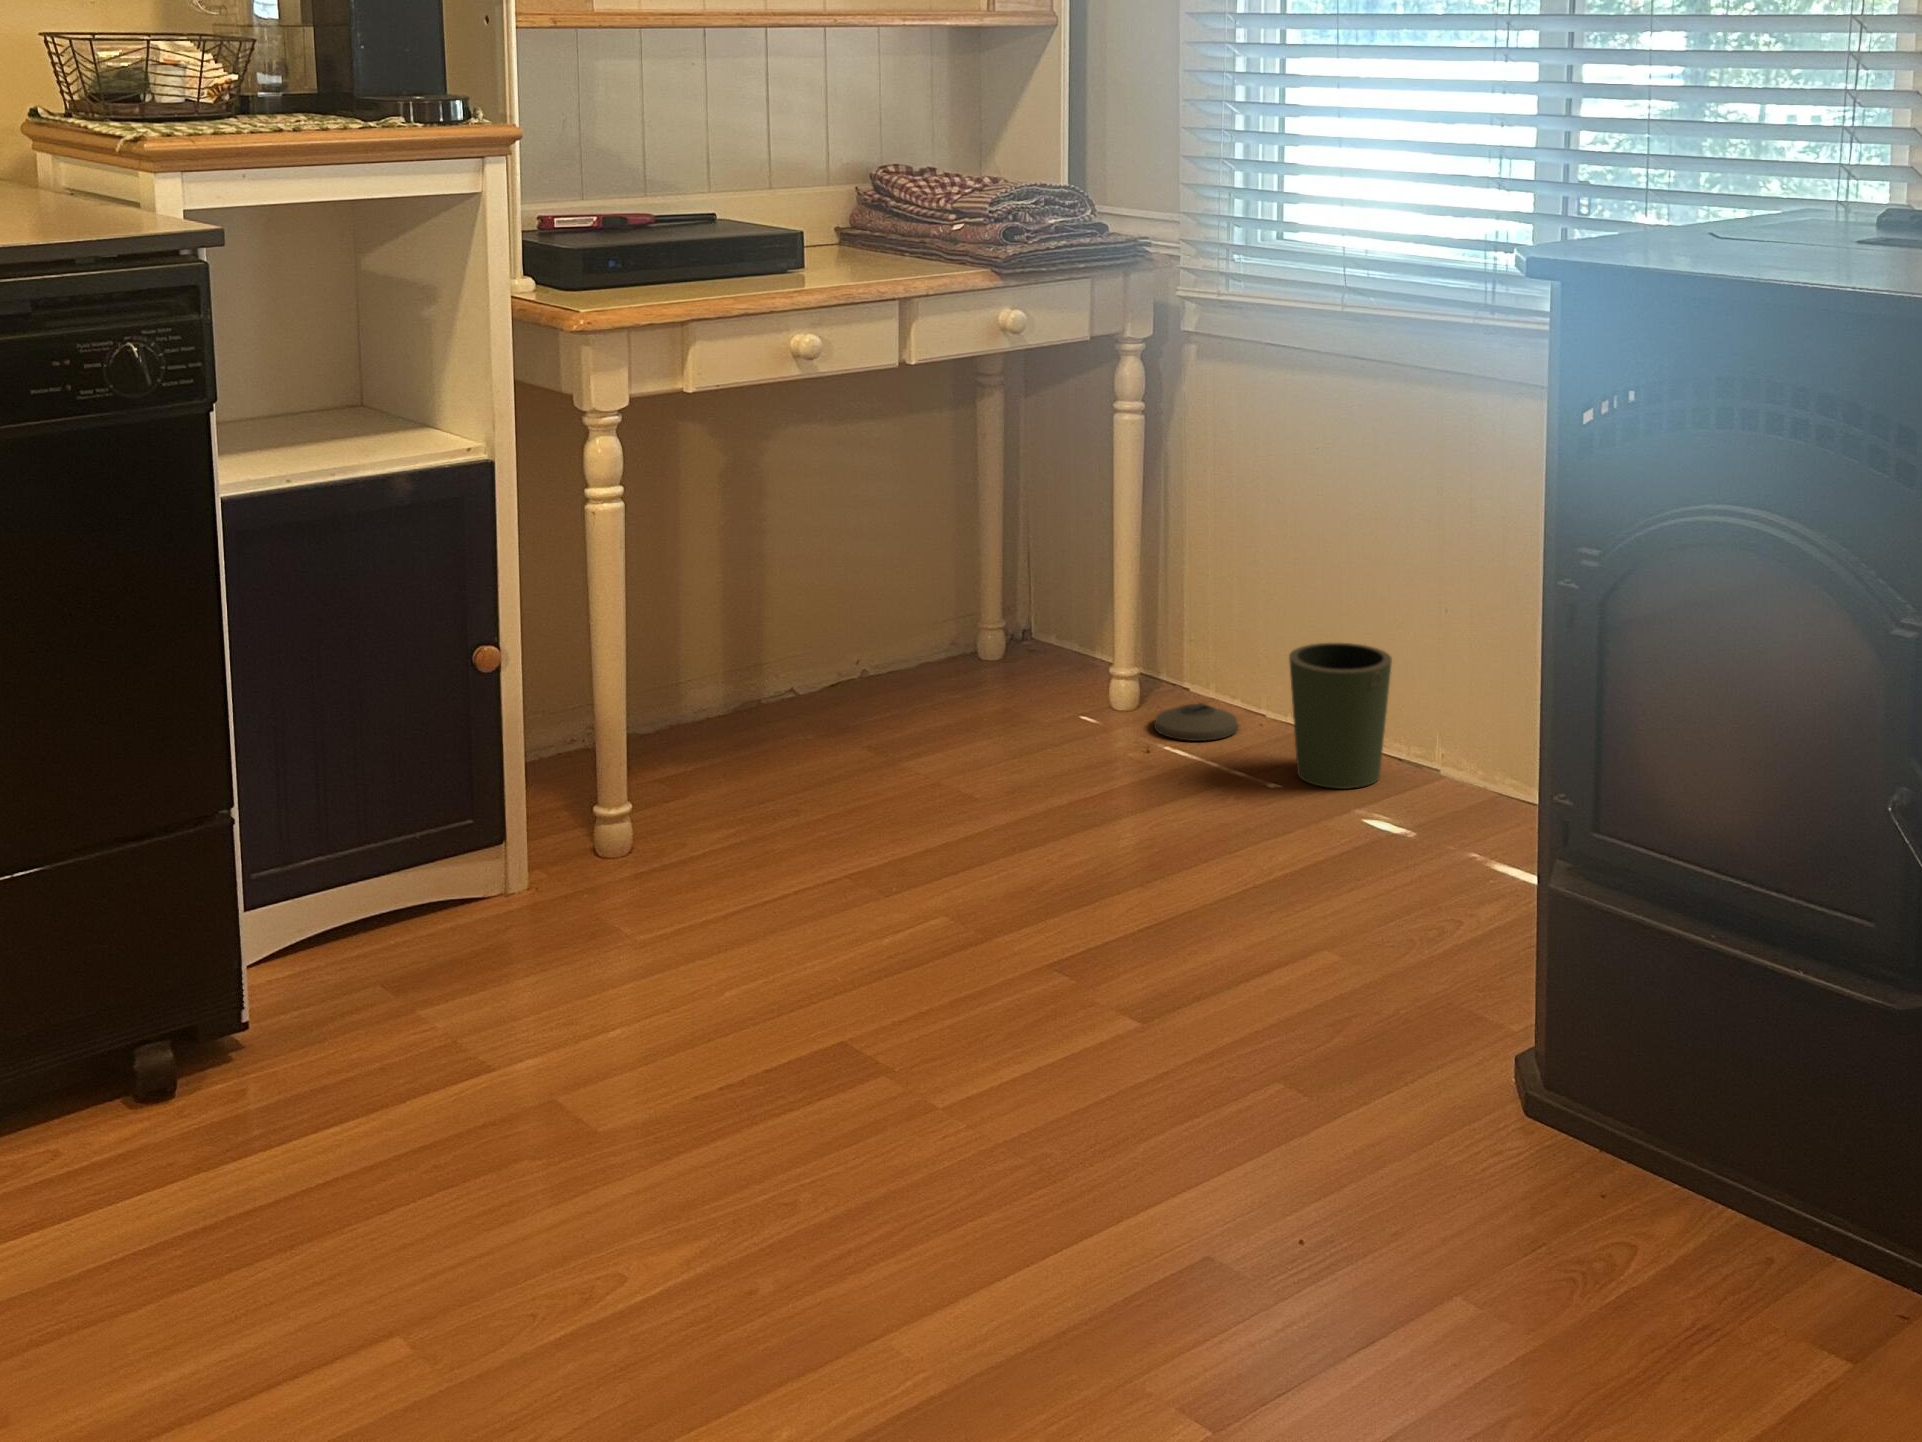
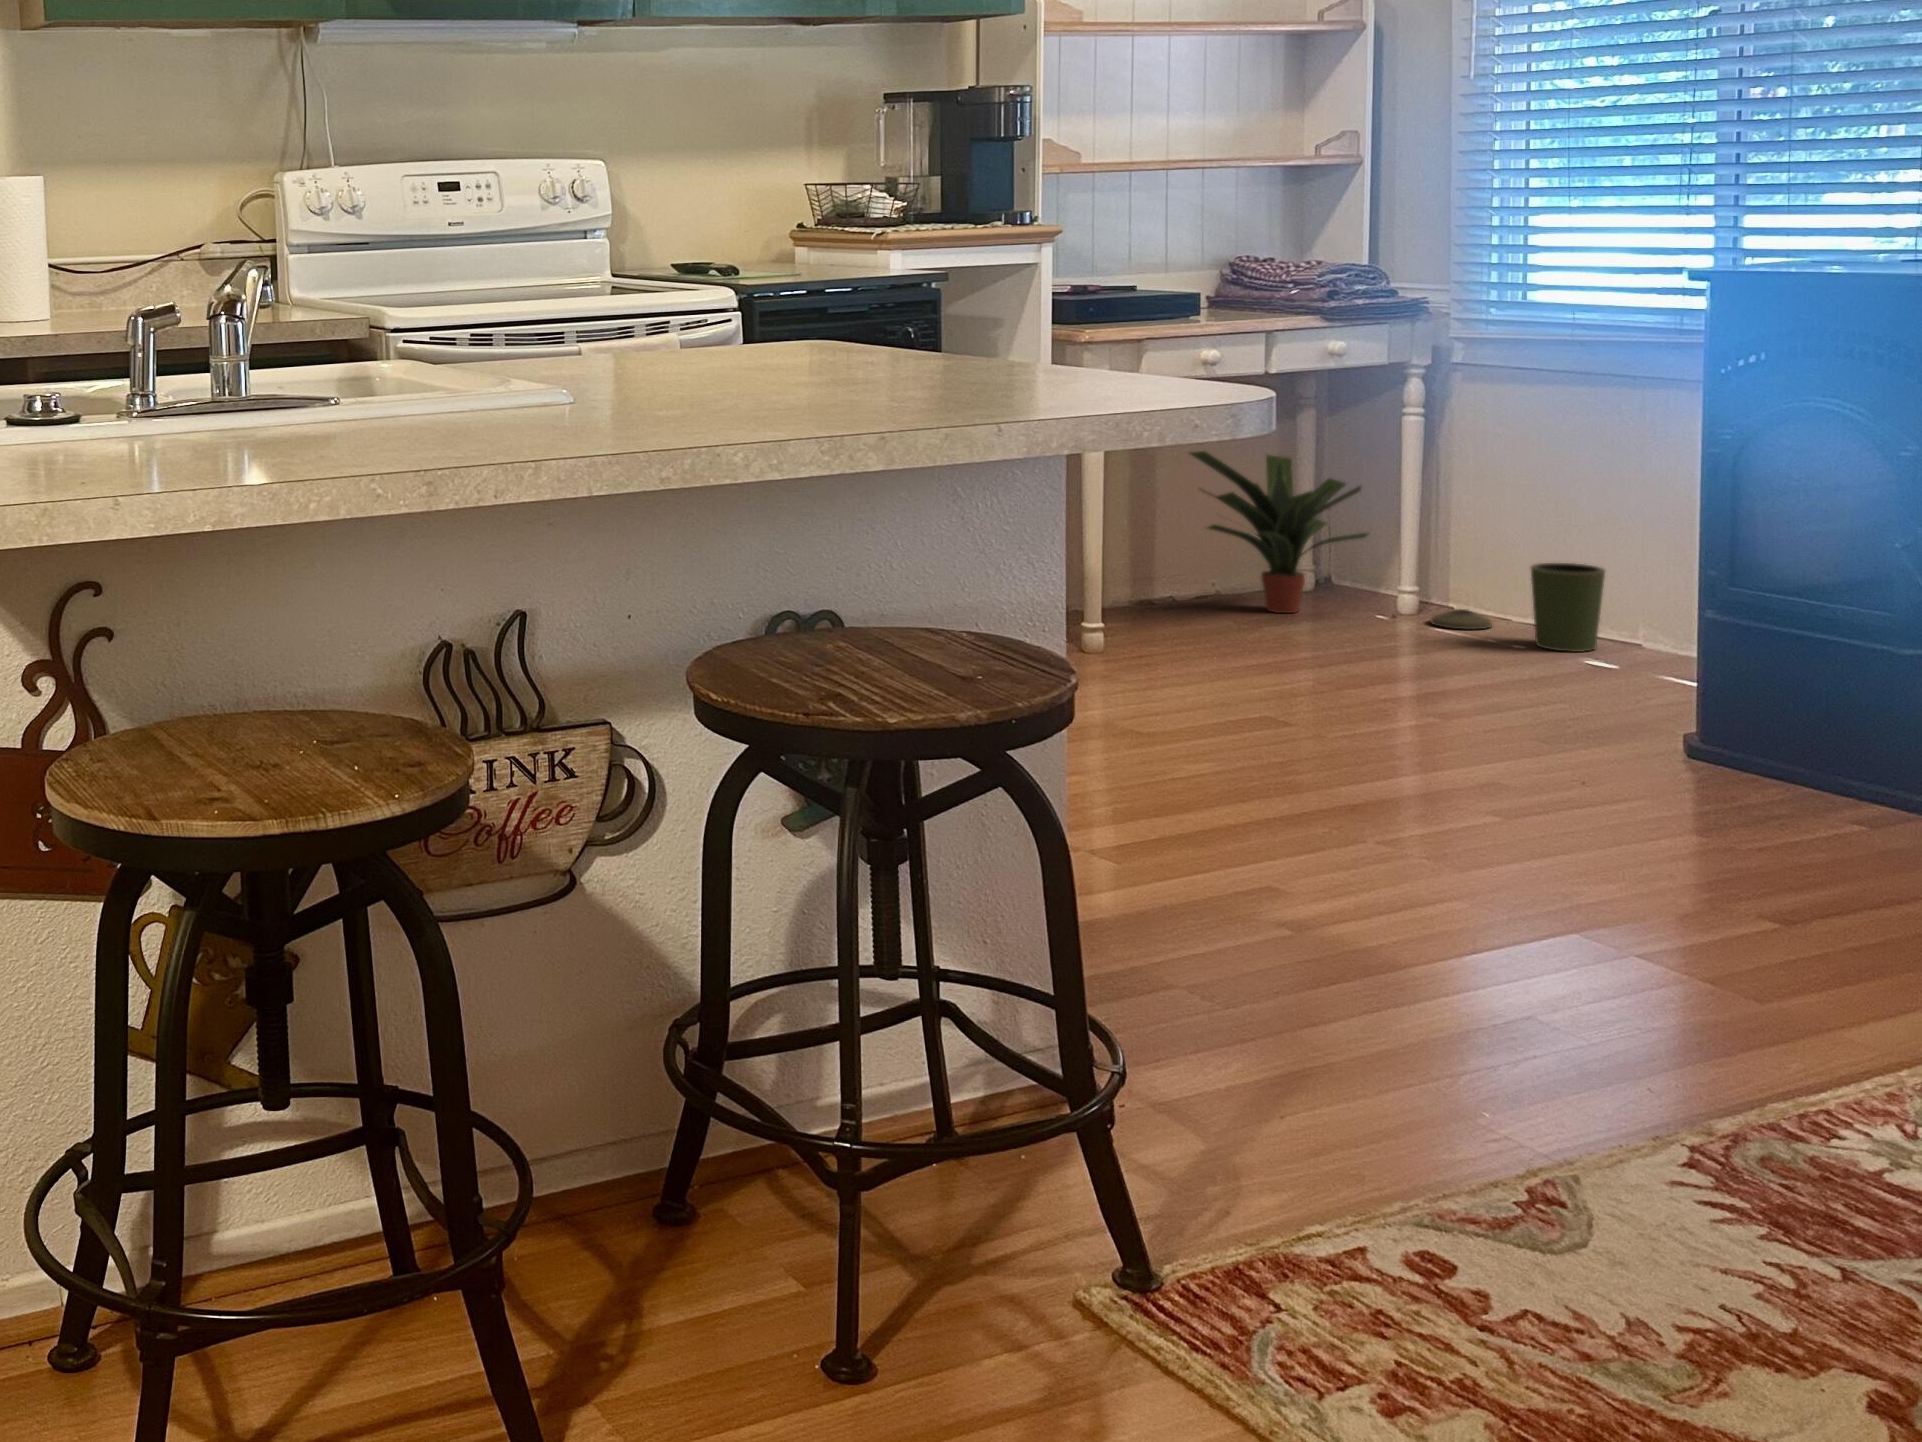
potted plant: none [795,464,1069,718] -> present [1190,451,1368,613]

